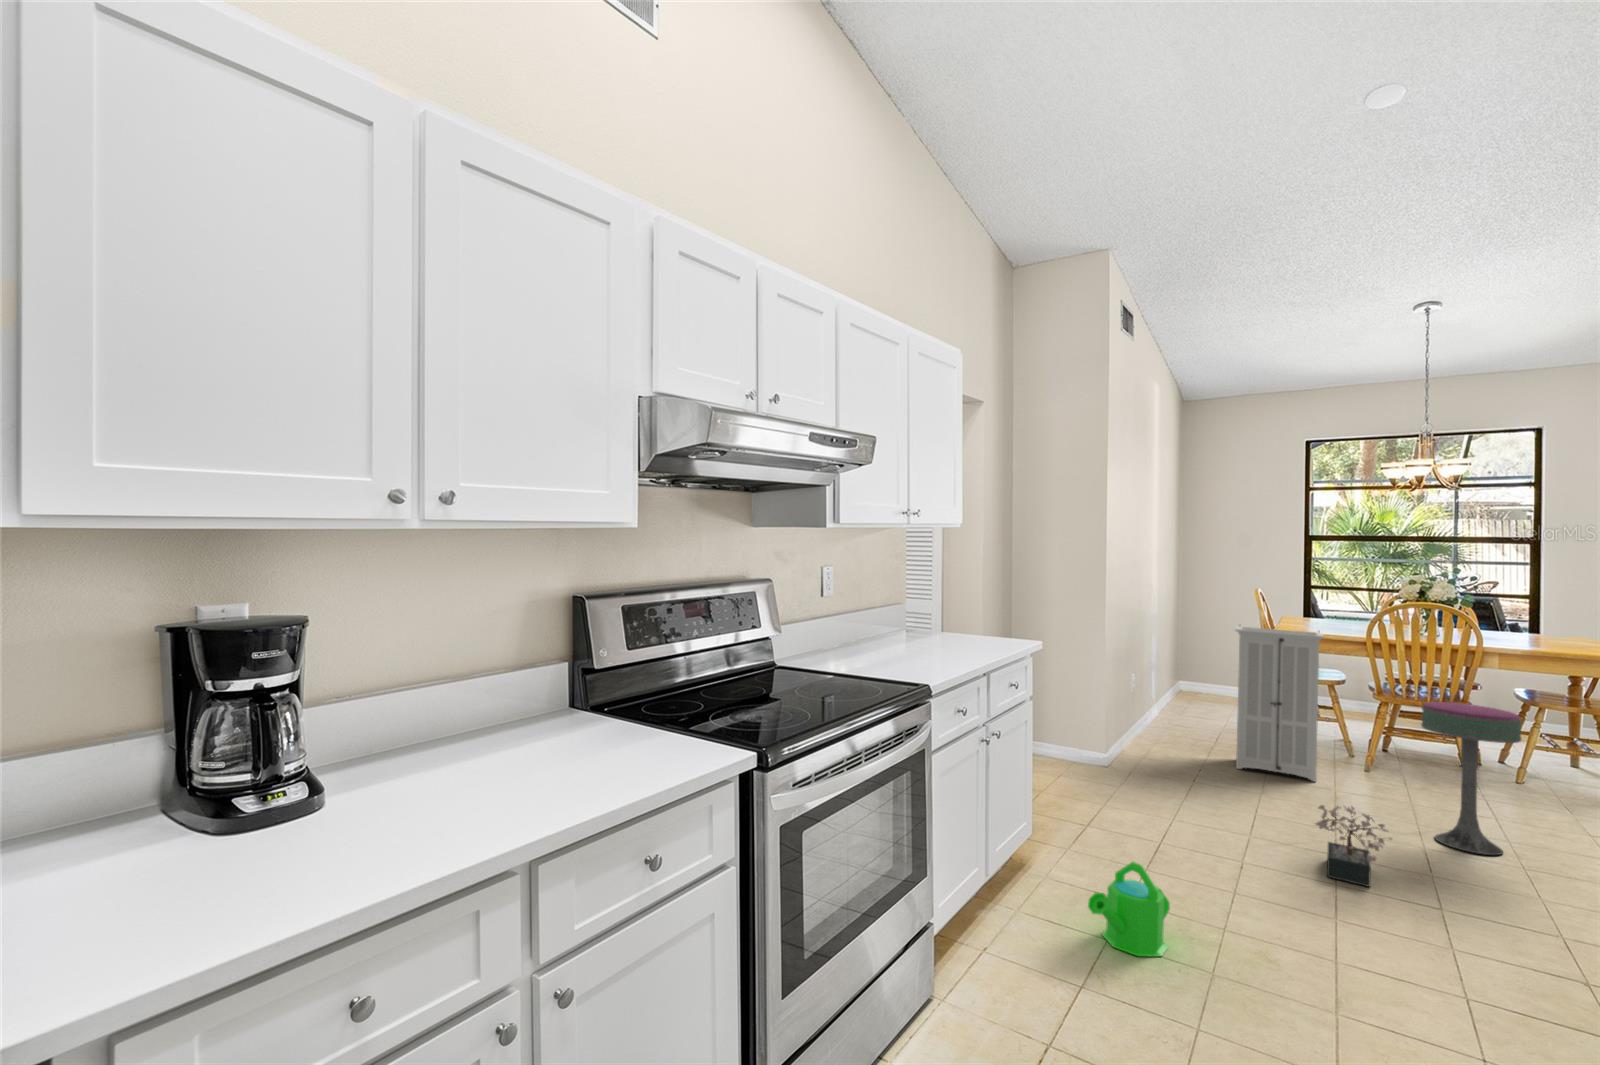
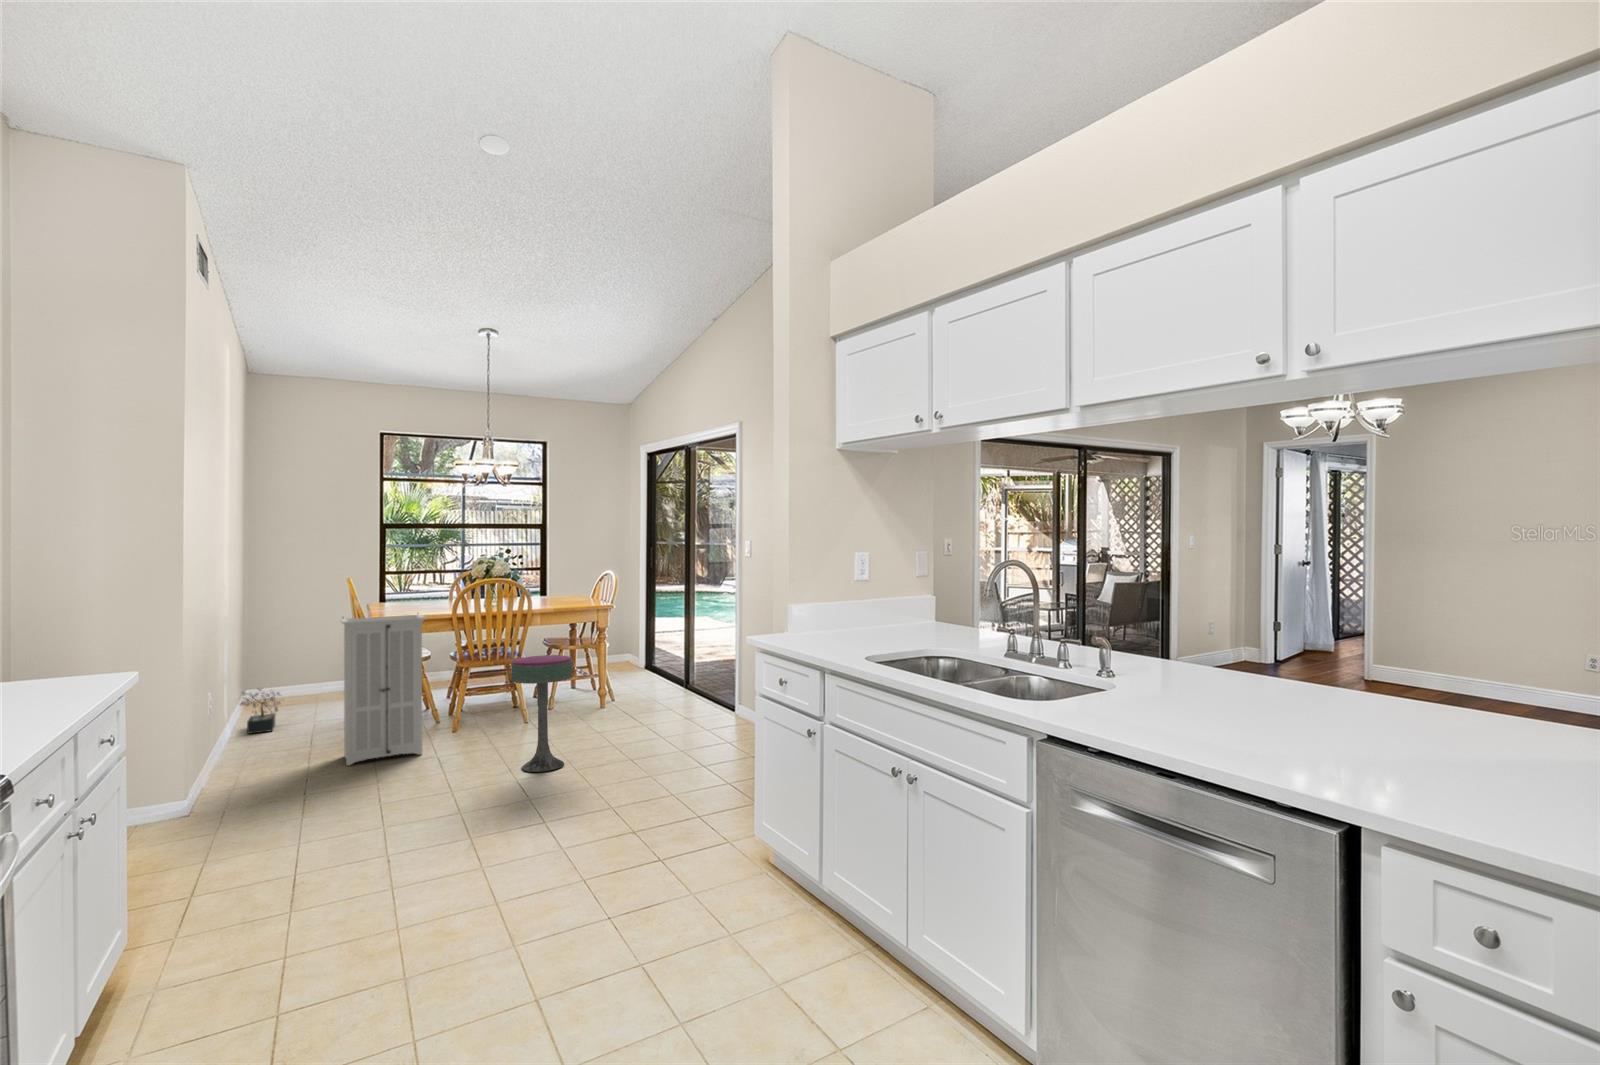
decorative plant: present [1315,805,1391,887] -> present [240,688,281,734]
watering can: present [1088,862,1170,956] -> none [262,902,355,1014]

